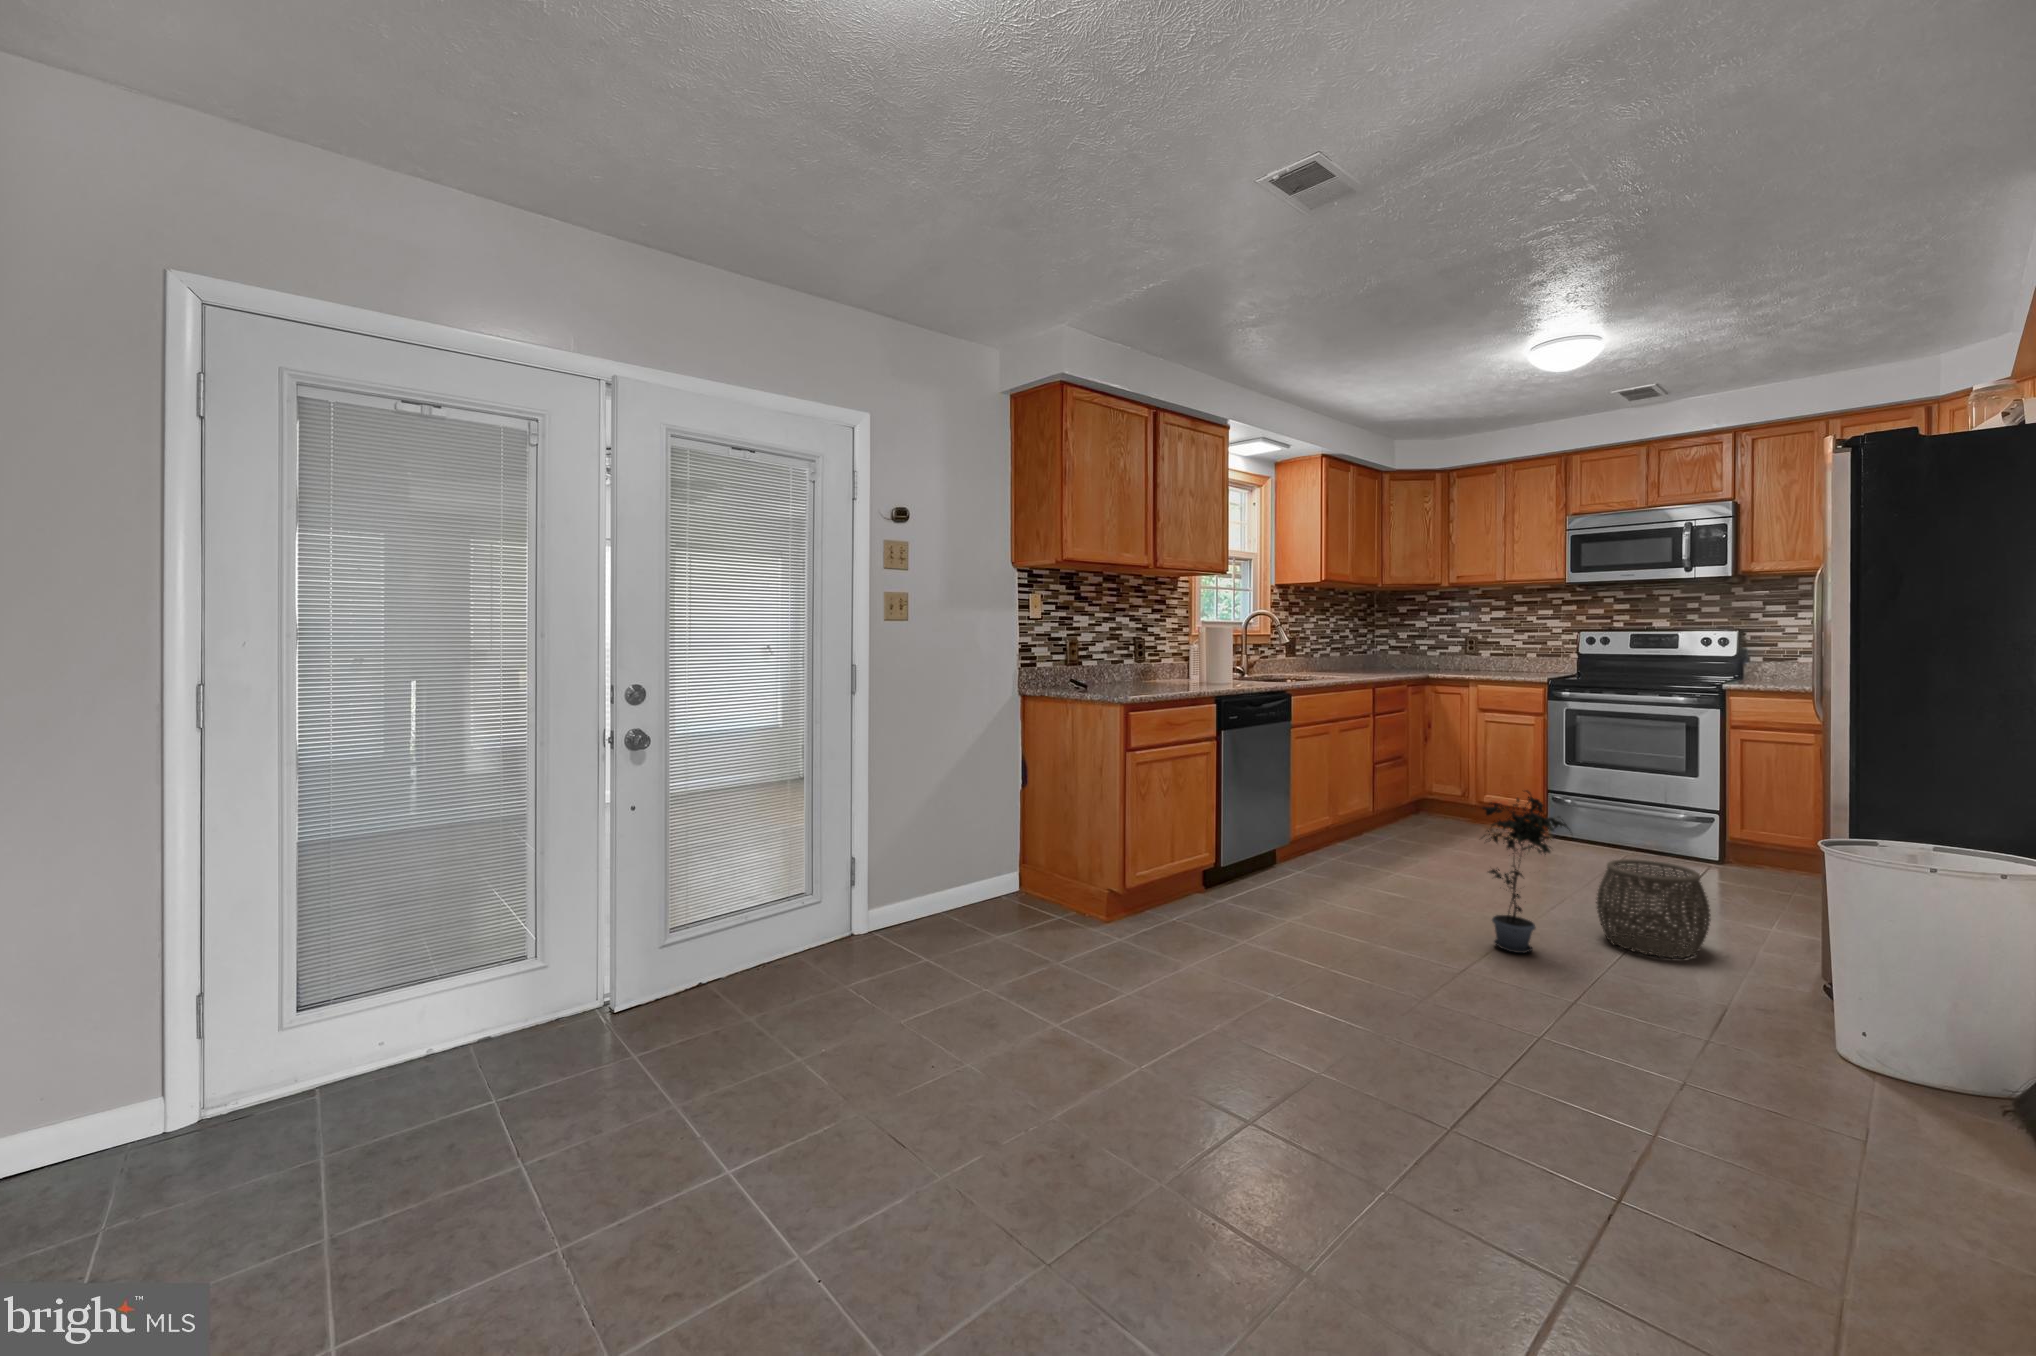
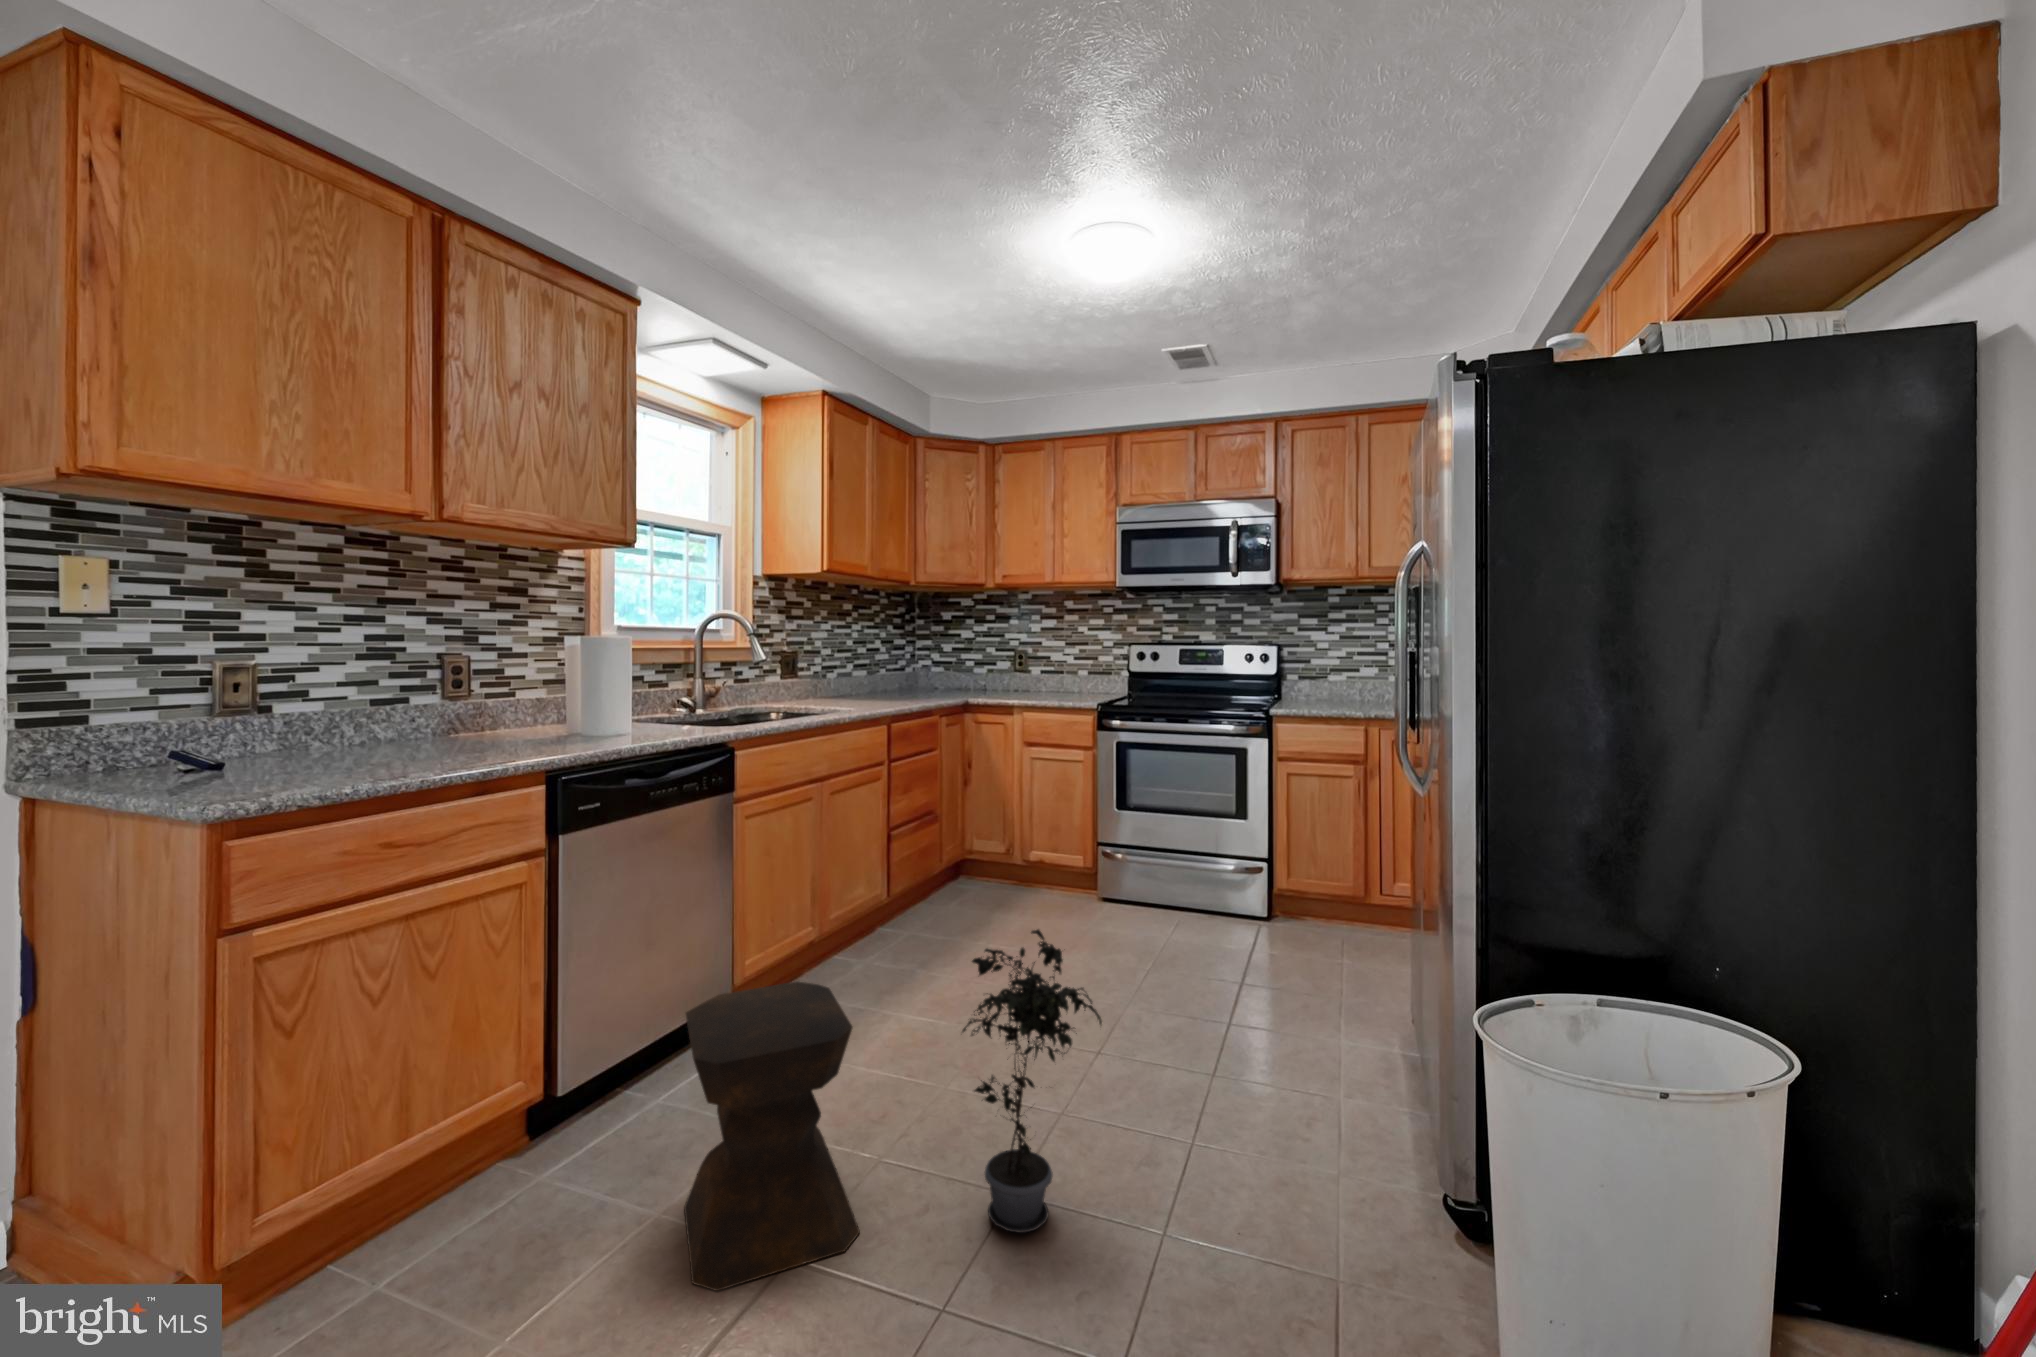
stool: none [1312,813,1417,944] -> present [684,981,860,1291]
woven basket: present [1596,859,1711,958] -> none [1142,1002,1292,1181]

